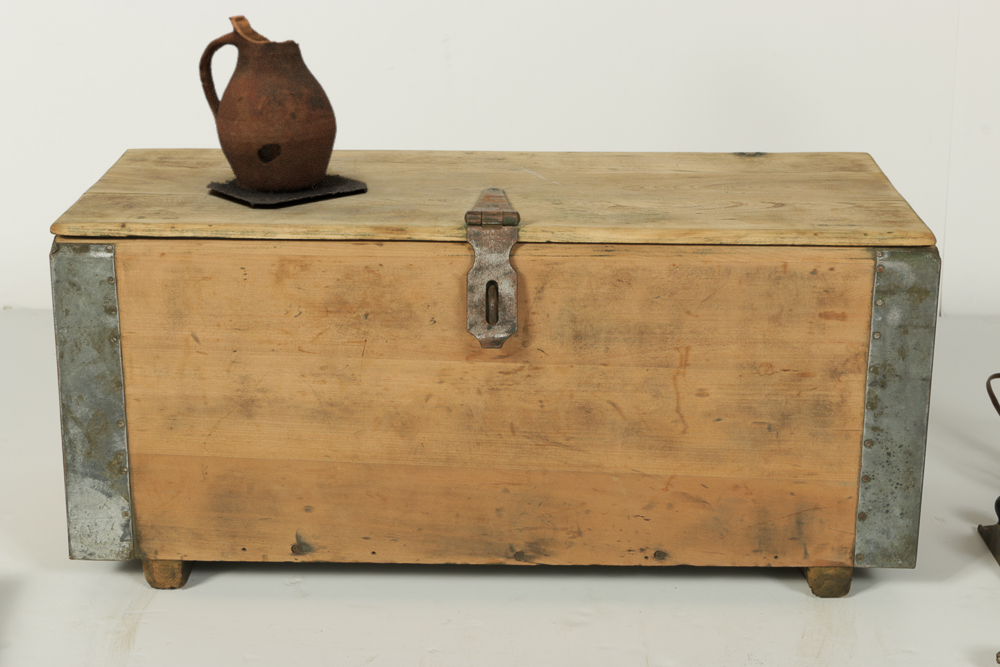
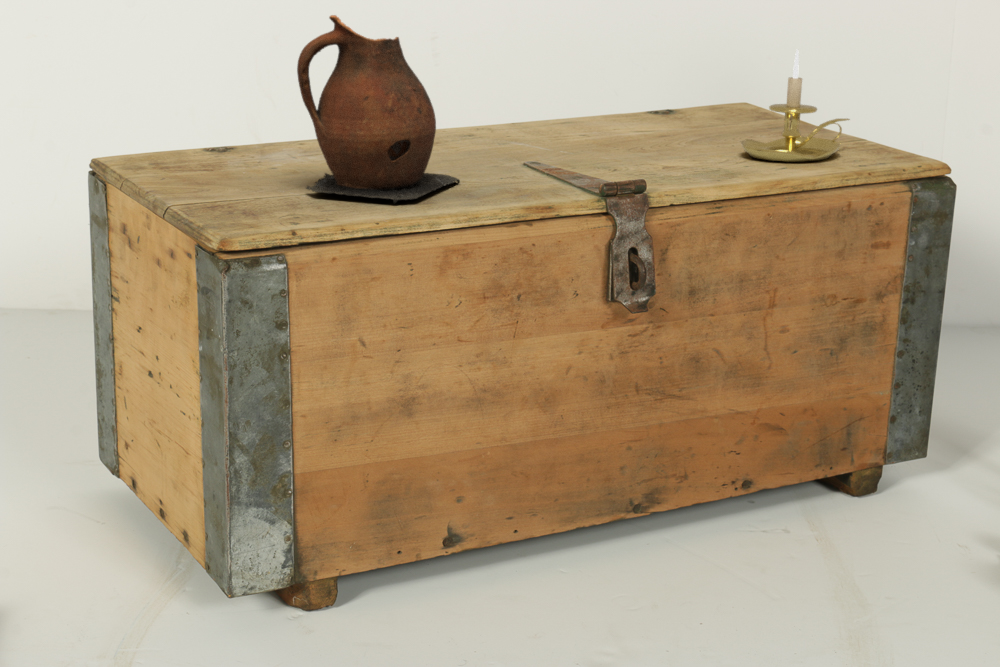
candle holder: none [711,76,853,206] -> present [741,49,850,162]

